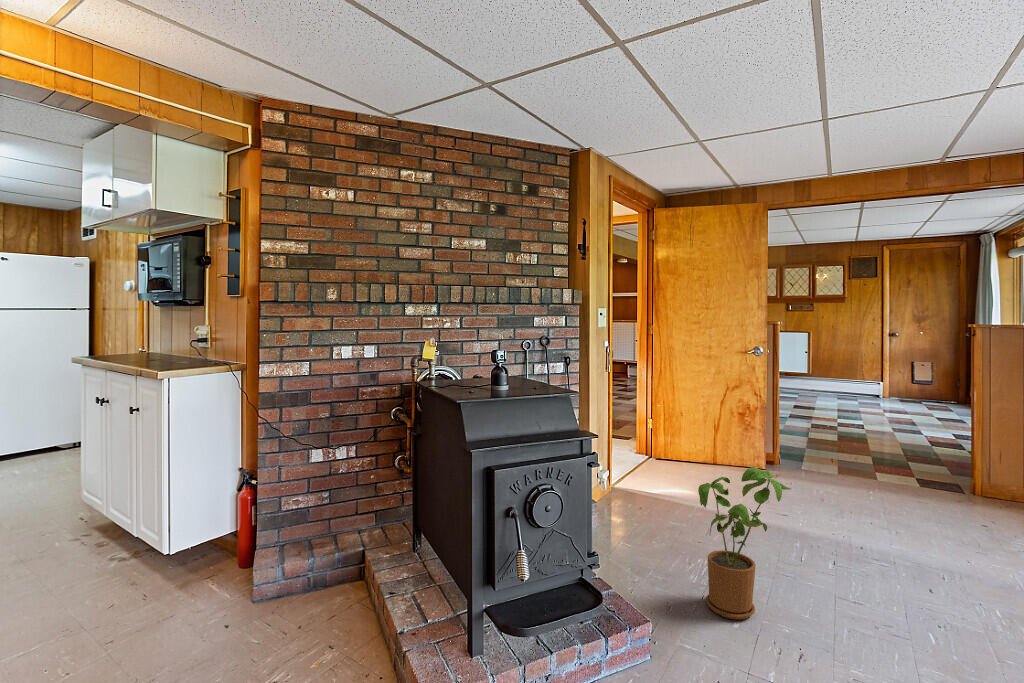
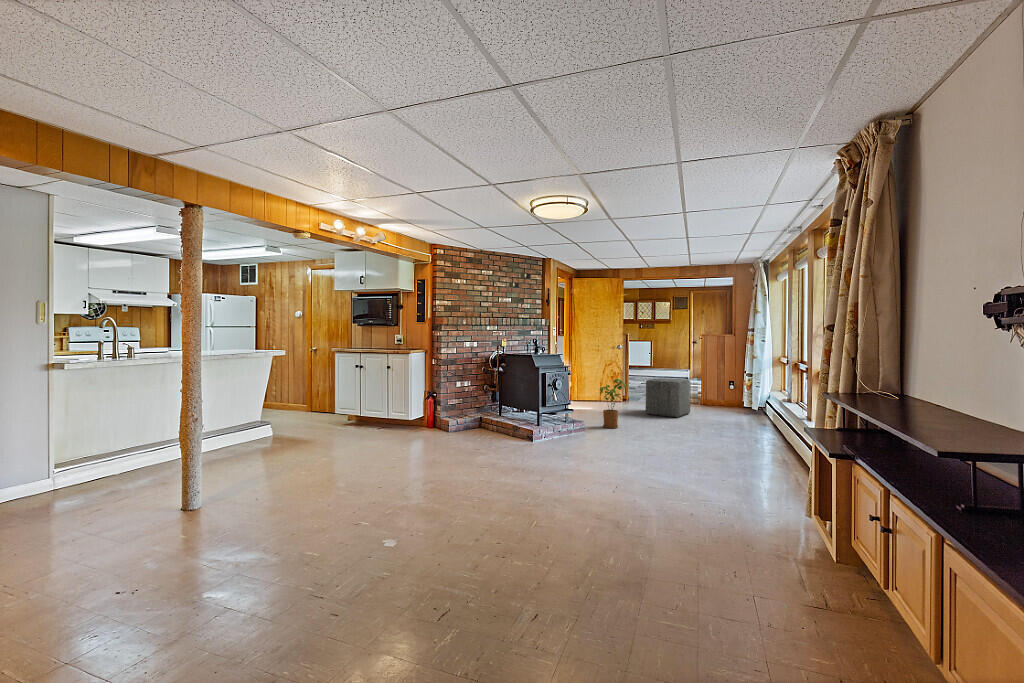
ottoman: none [827,434,961,558] -> present [646,378,690,417]

